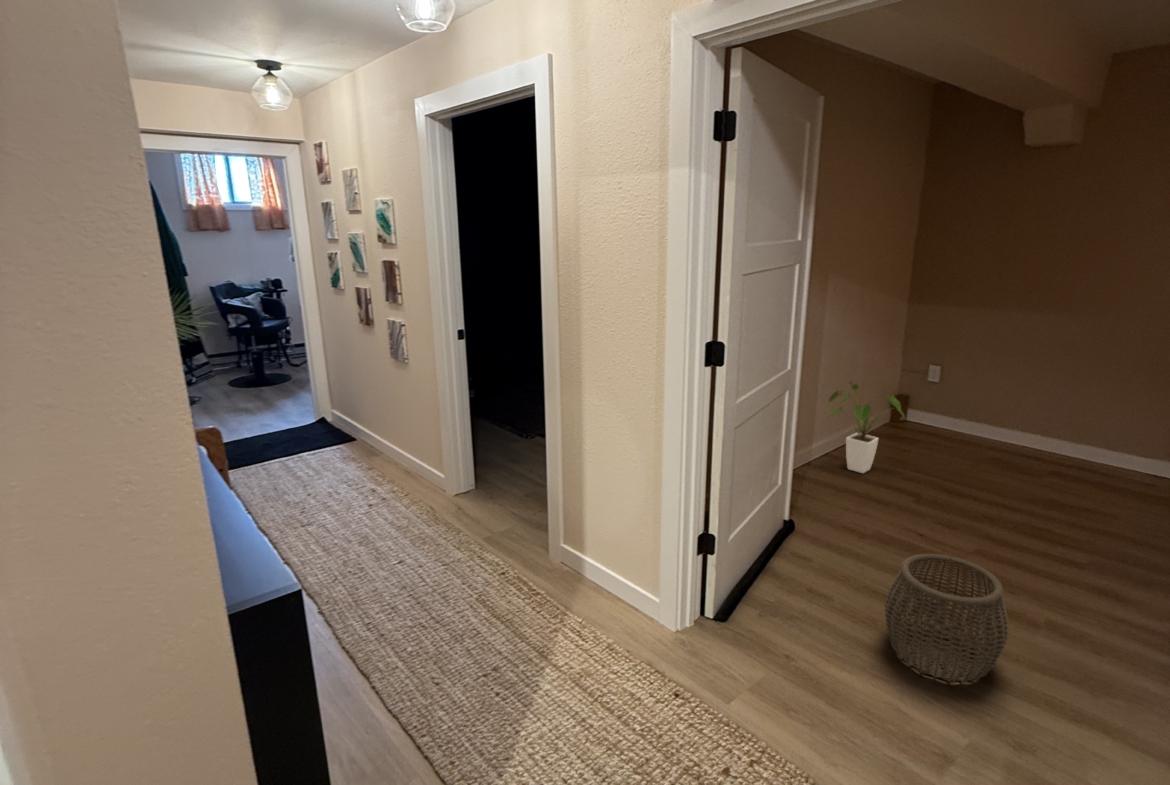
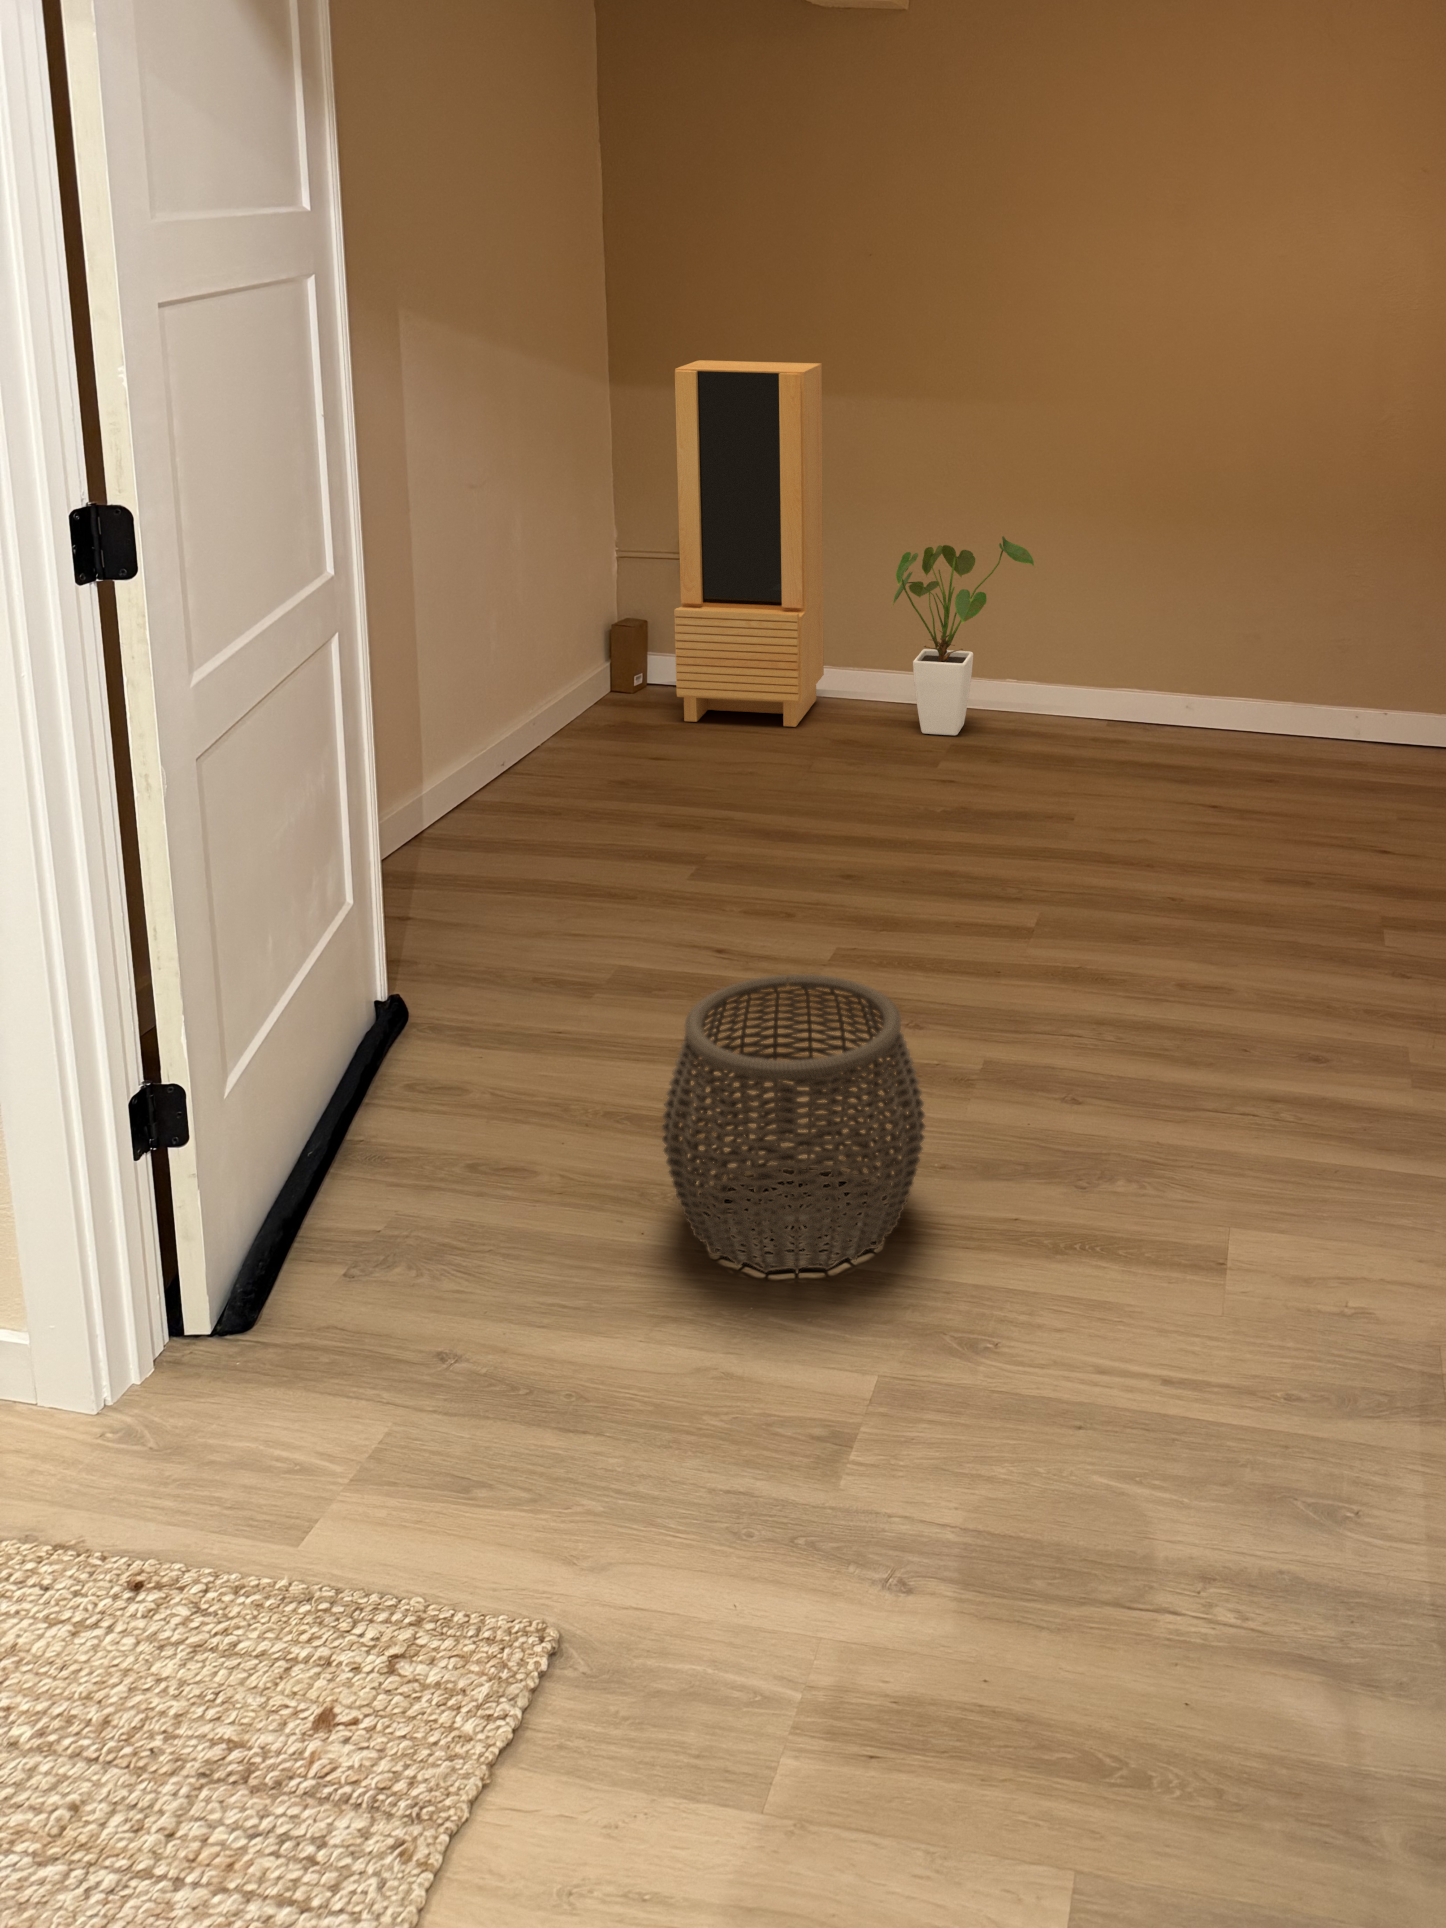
storage cabinet: none [918,297,1007,448] -> present [674,360,824,727]
house plant: present [829,381,904,473] -> present [893,536,1034,735]

